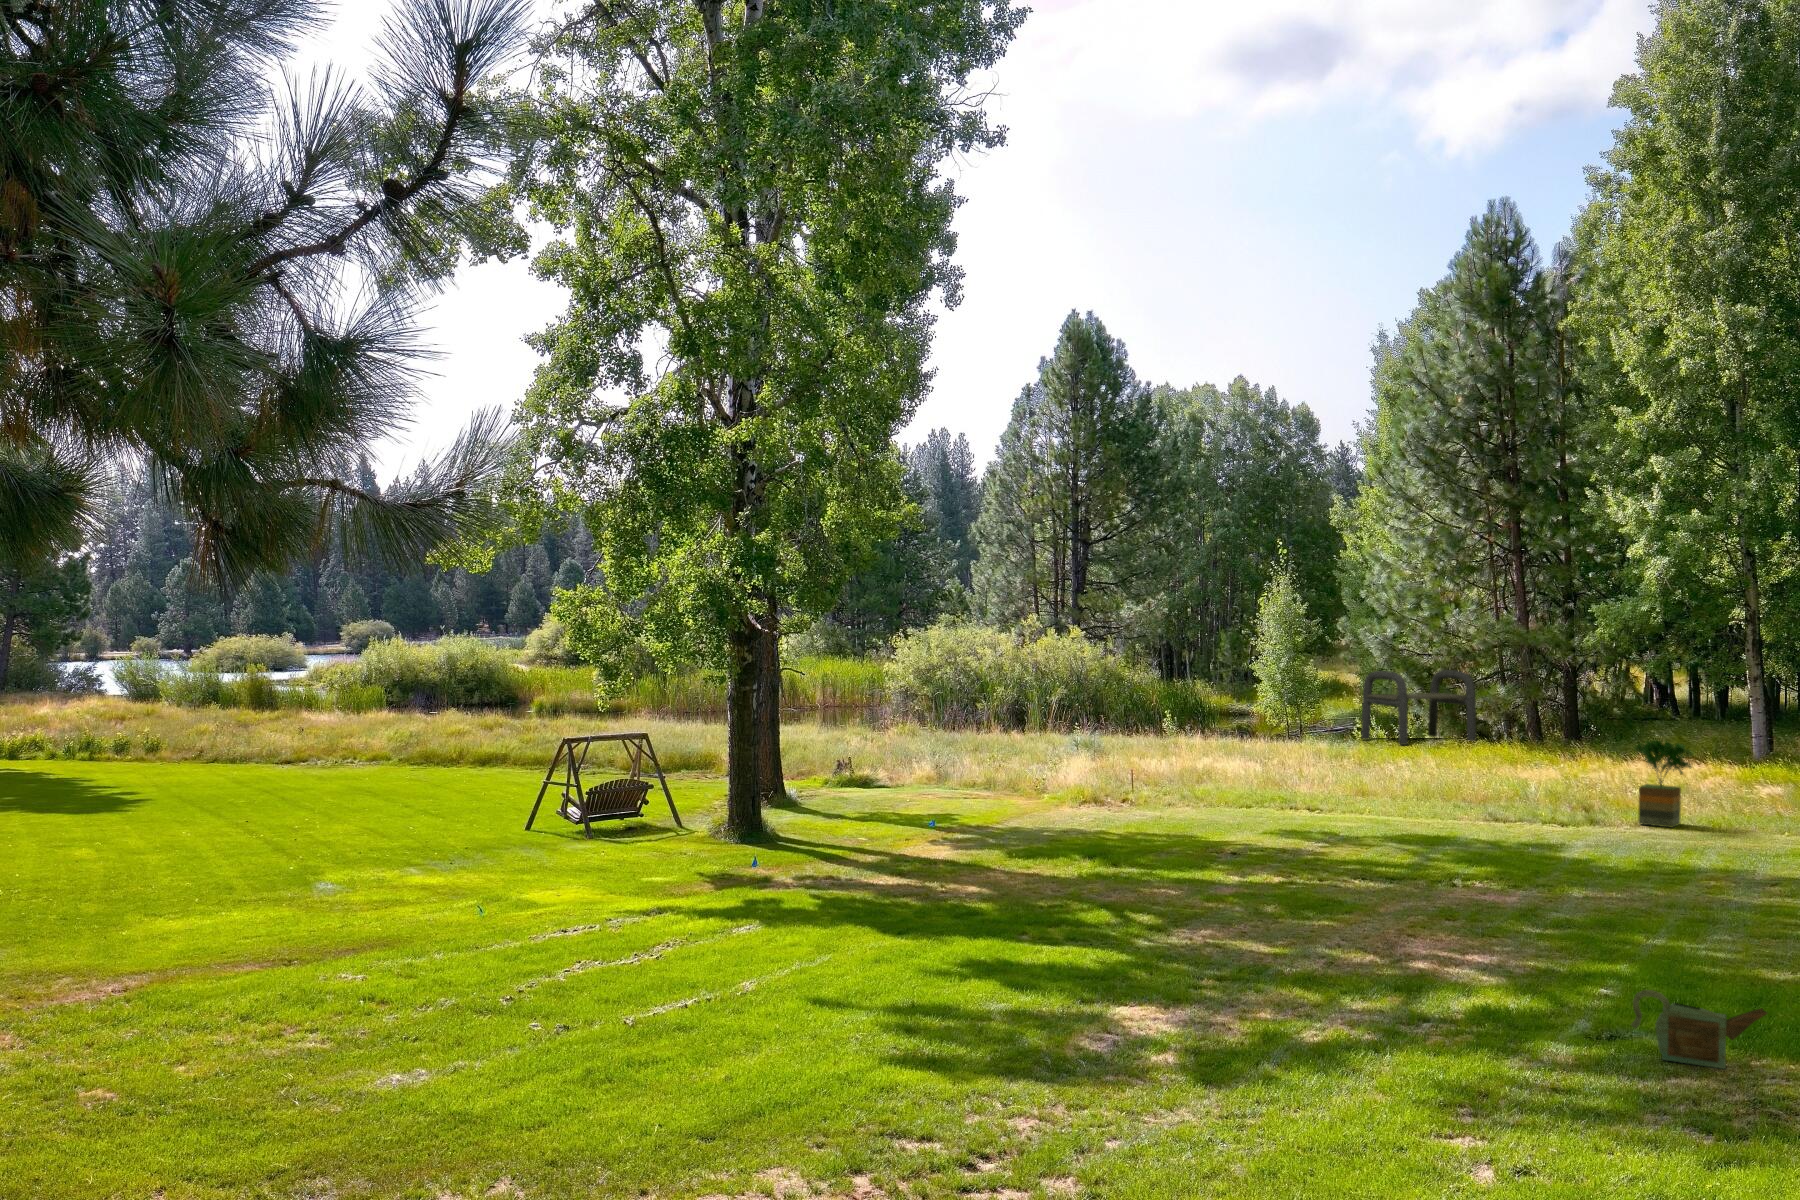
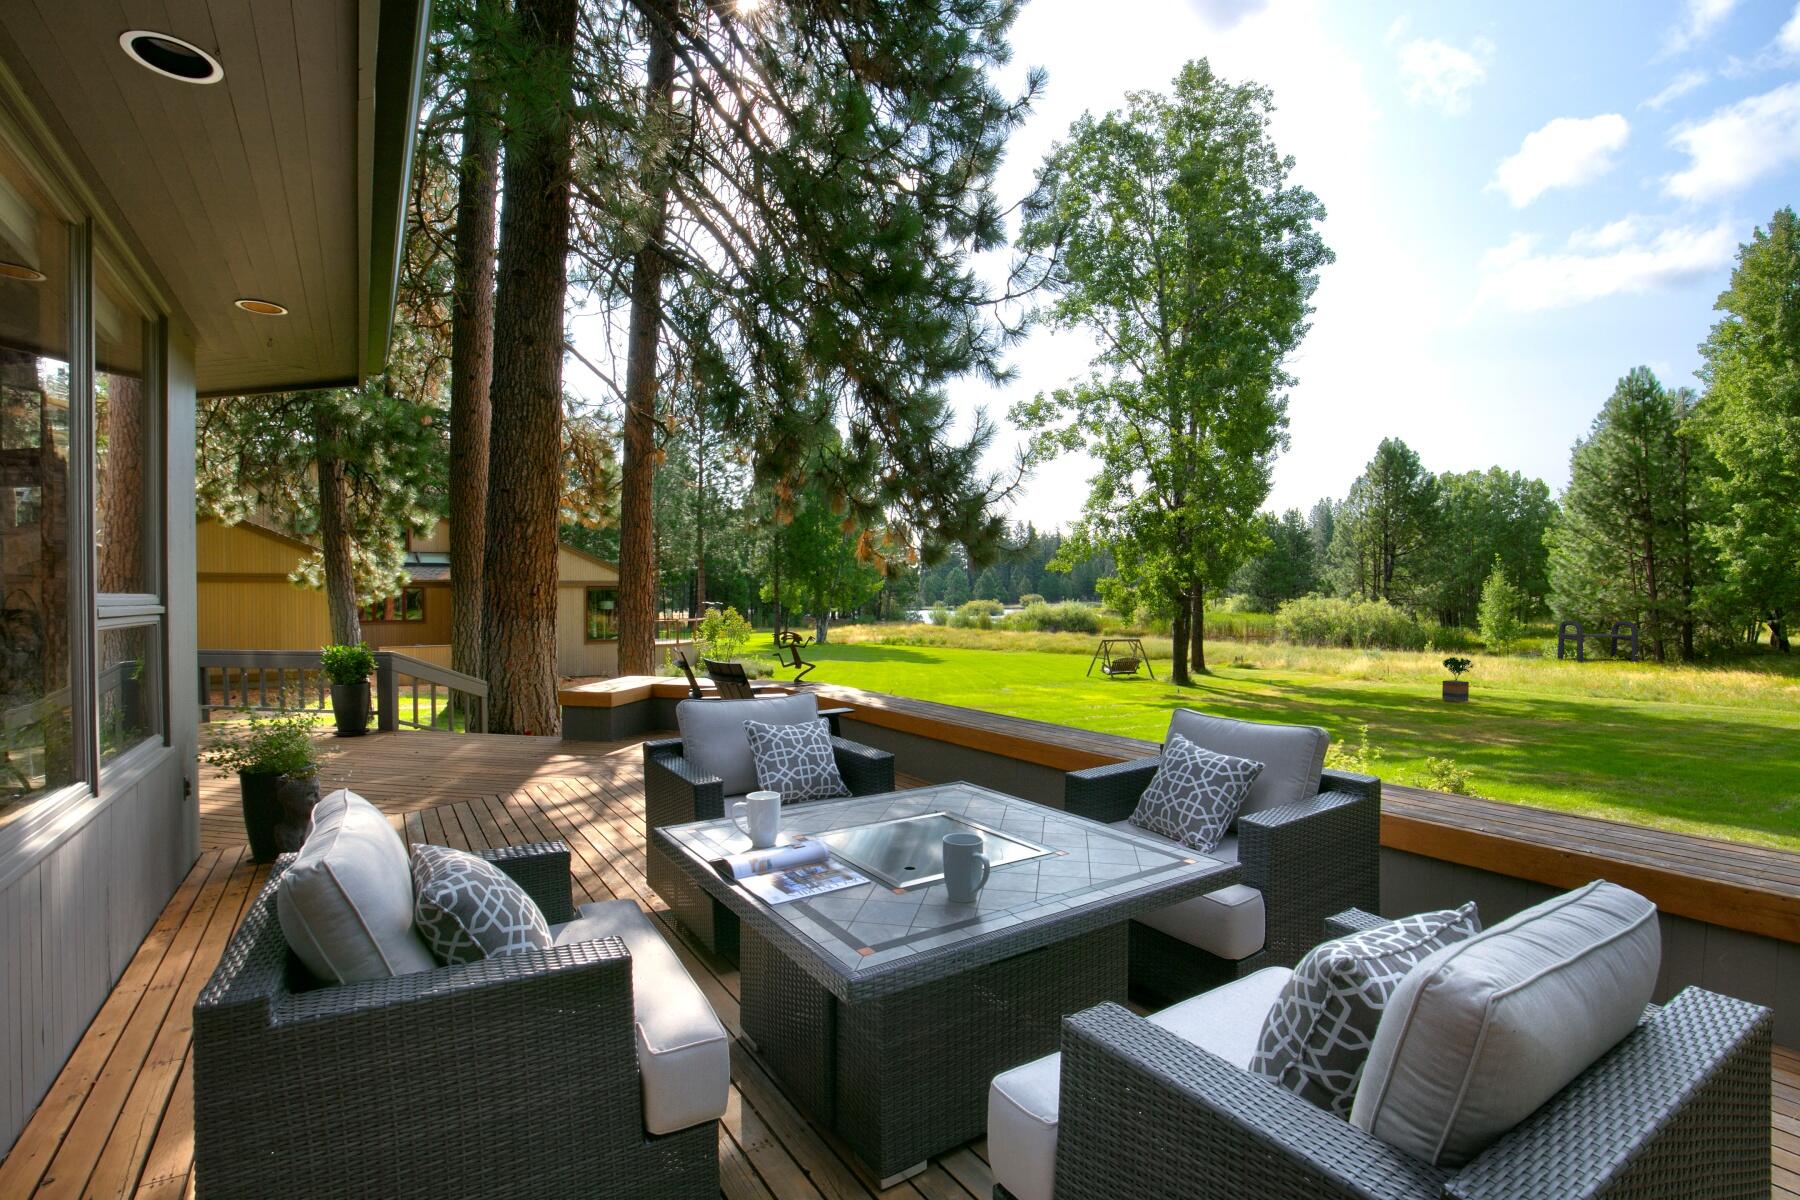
potted tree: present [1634,740,1692,827] -> present [1442,657,1474,702]
watering can: present [1631,990,1767,1069] -> none [1422,713,1464,739]

